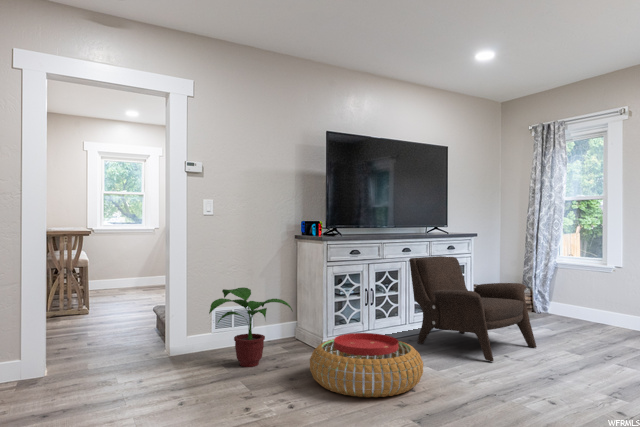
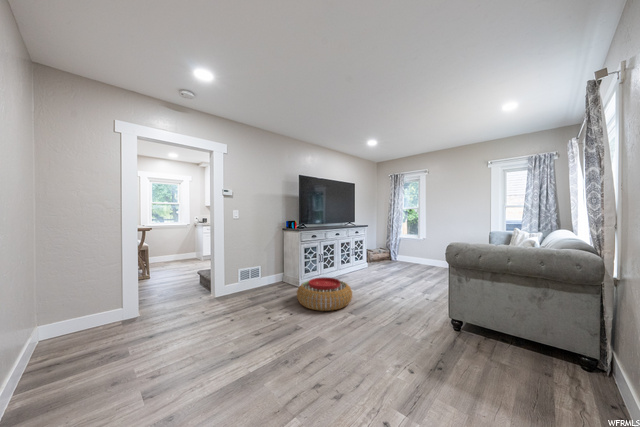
armchair: present [409,256,536,361] -> none [339,237,398,287]
potted plant: present [209,287,292,367] -> none [244,257,286,298]

